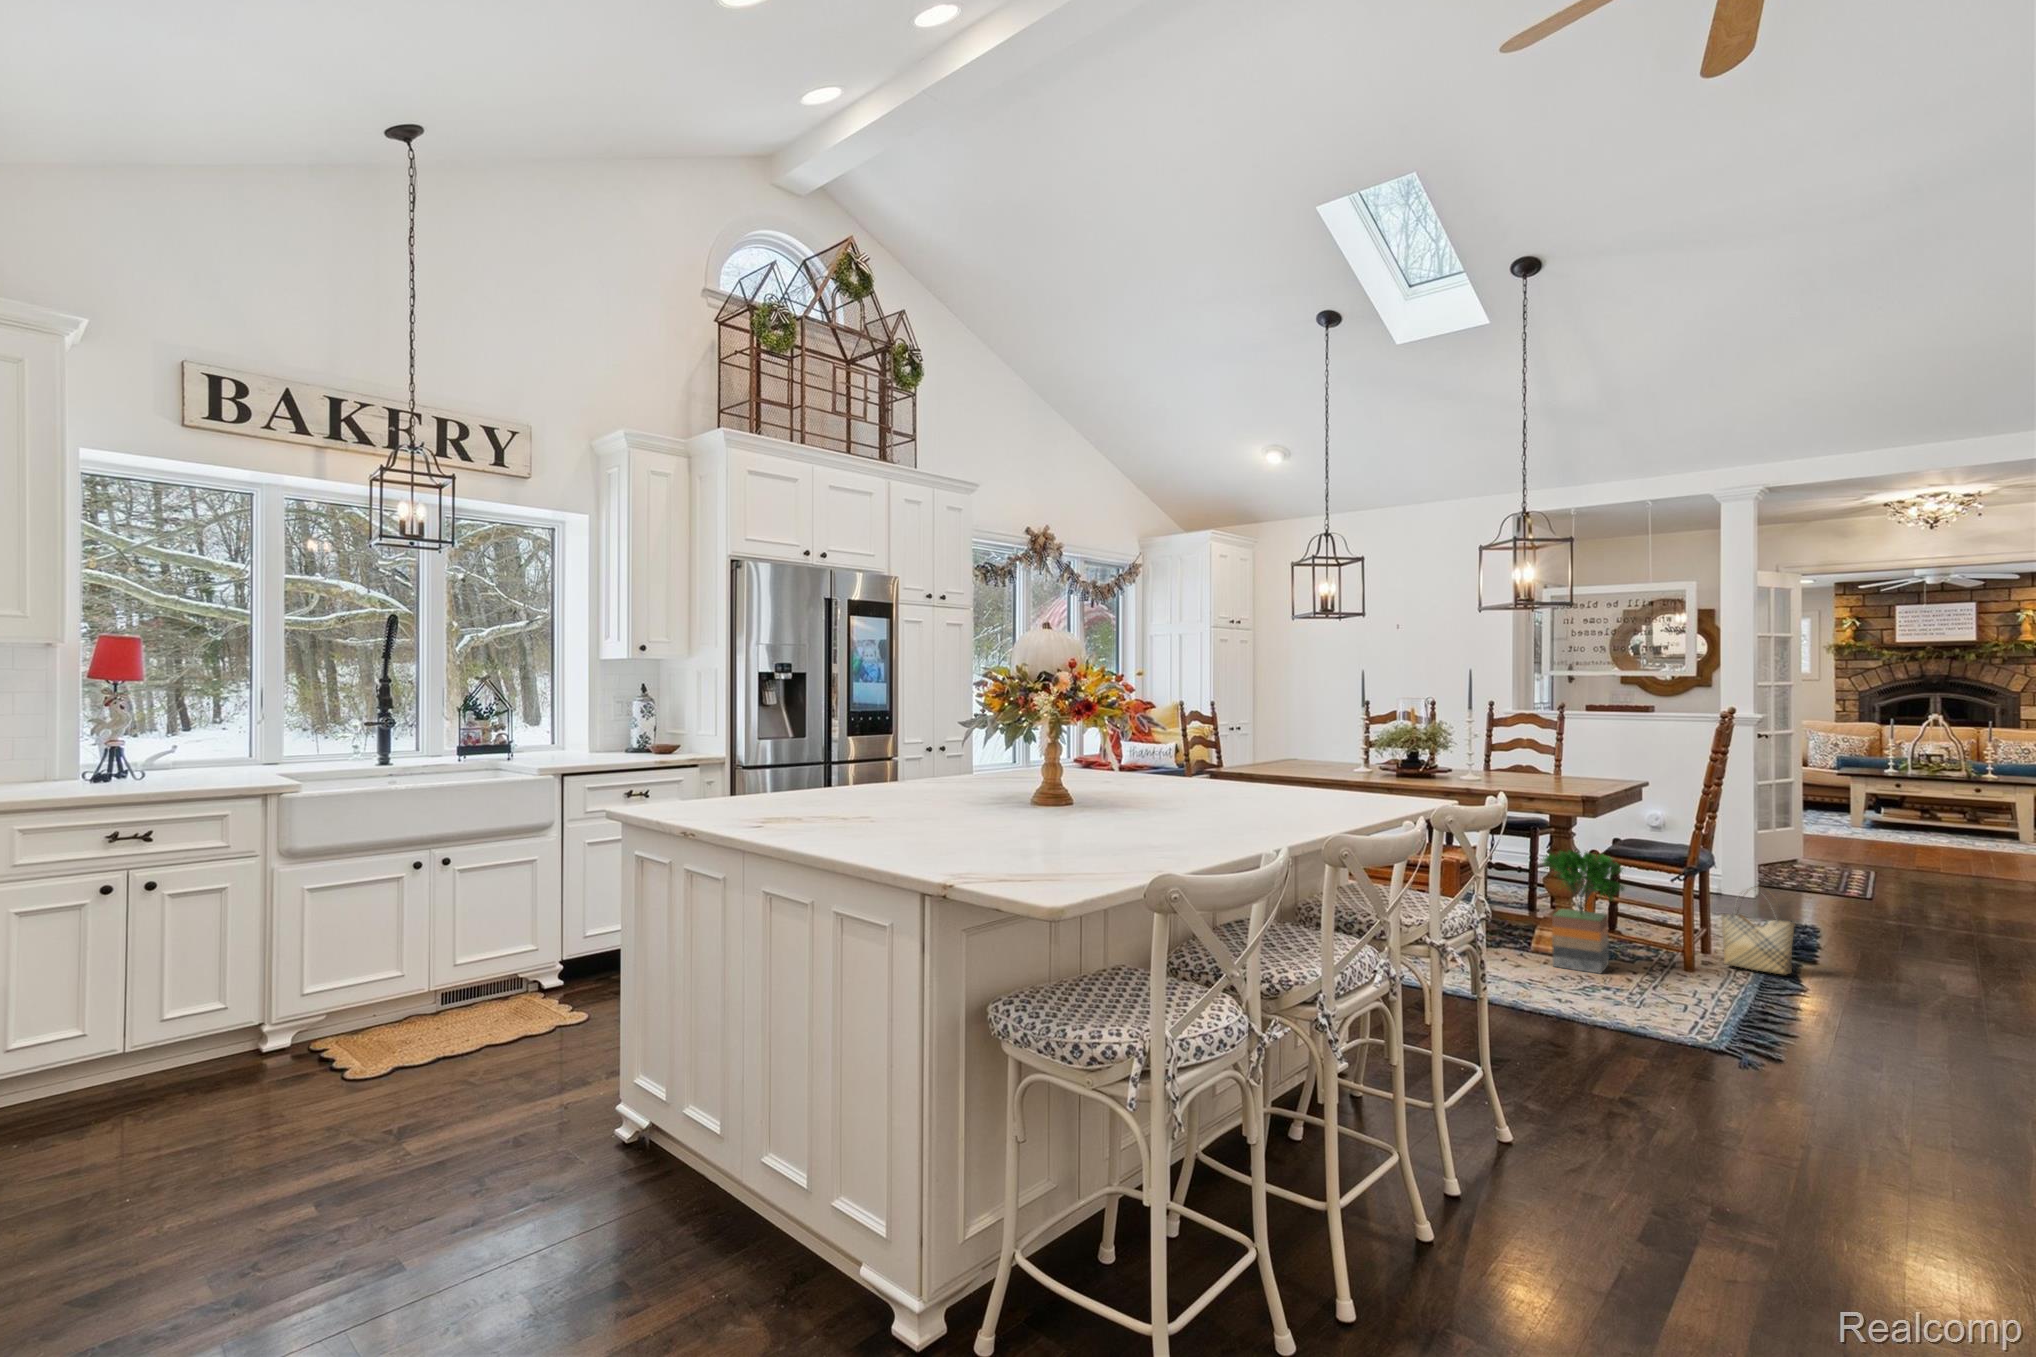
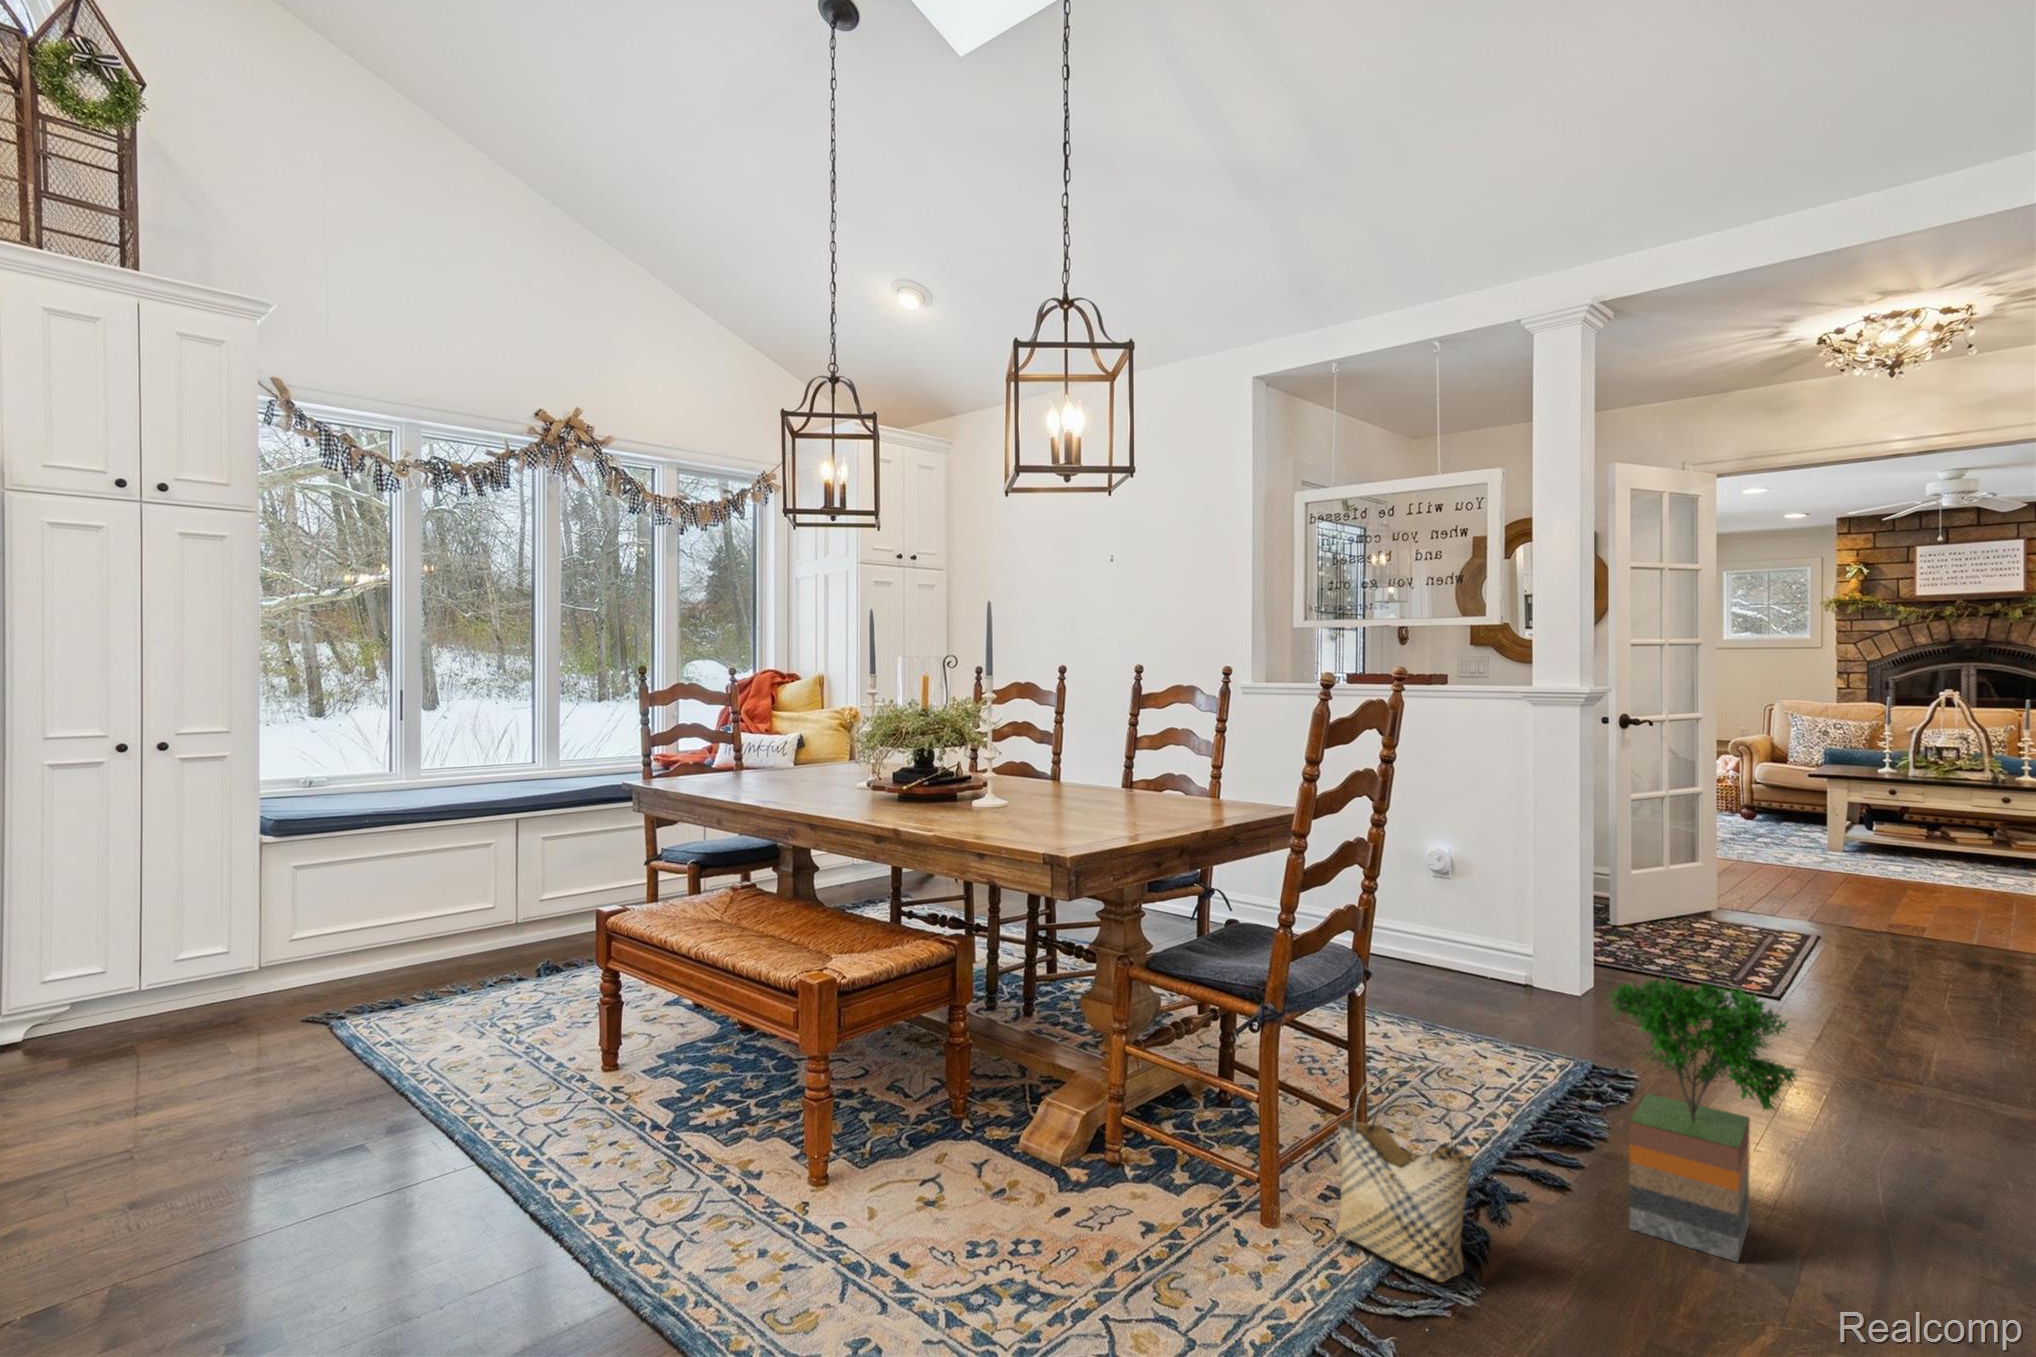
potted tree: present [1543,851,1625,974] -> present [1607,975,1799,1262]

